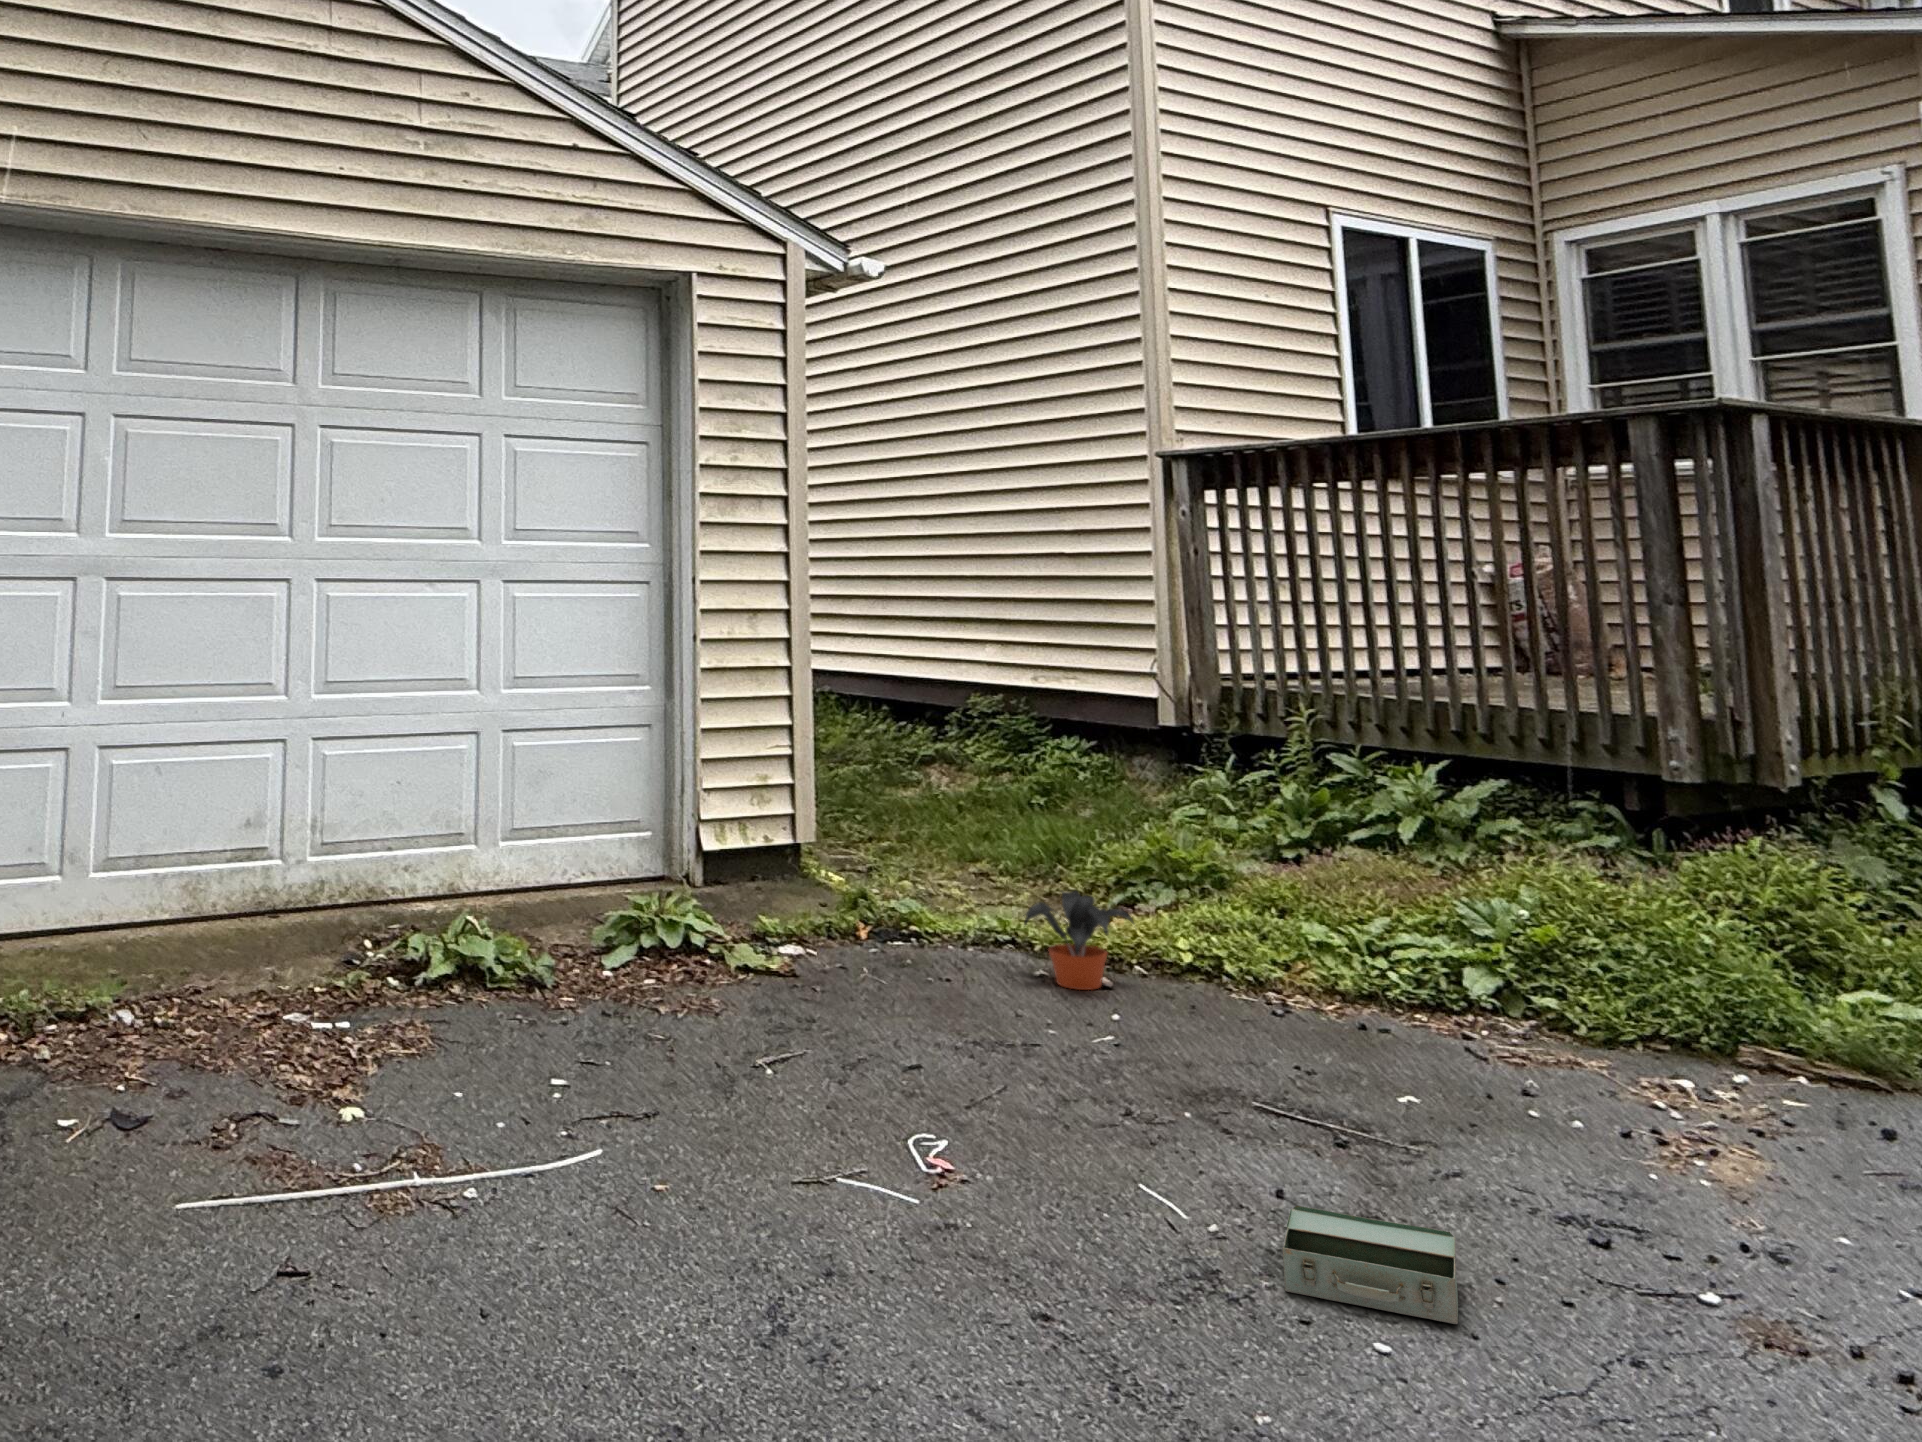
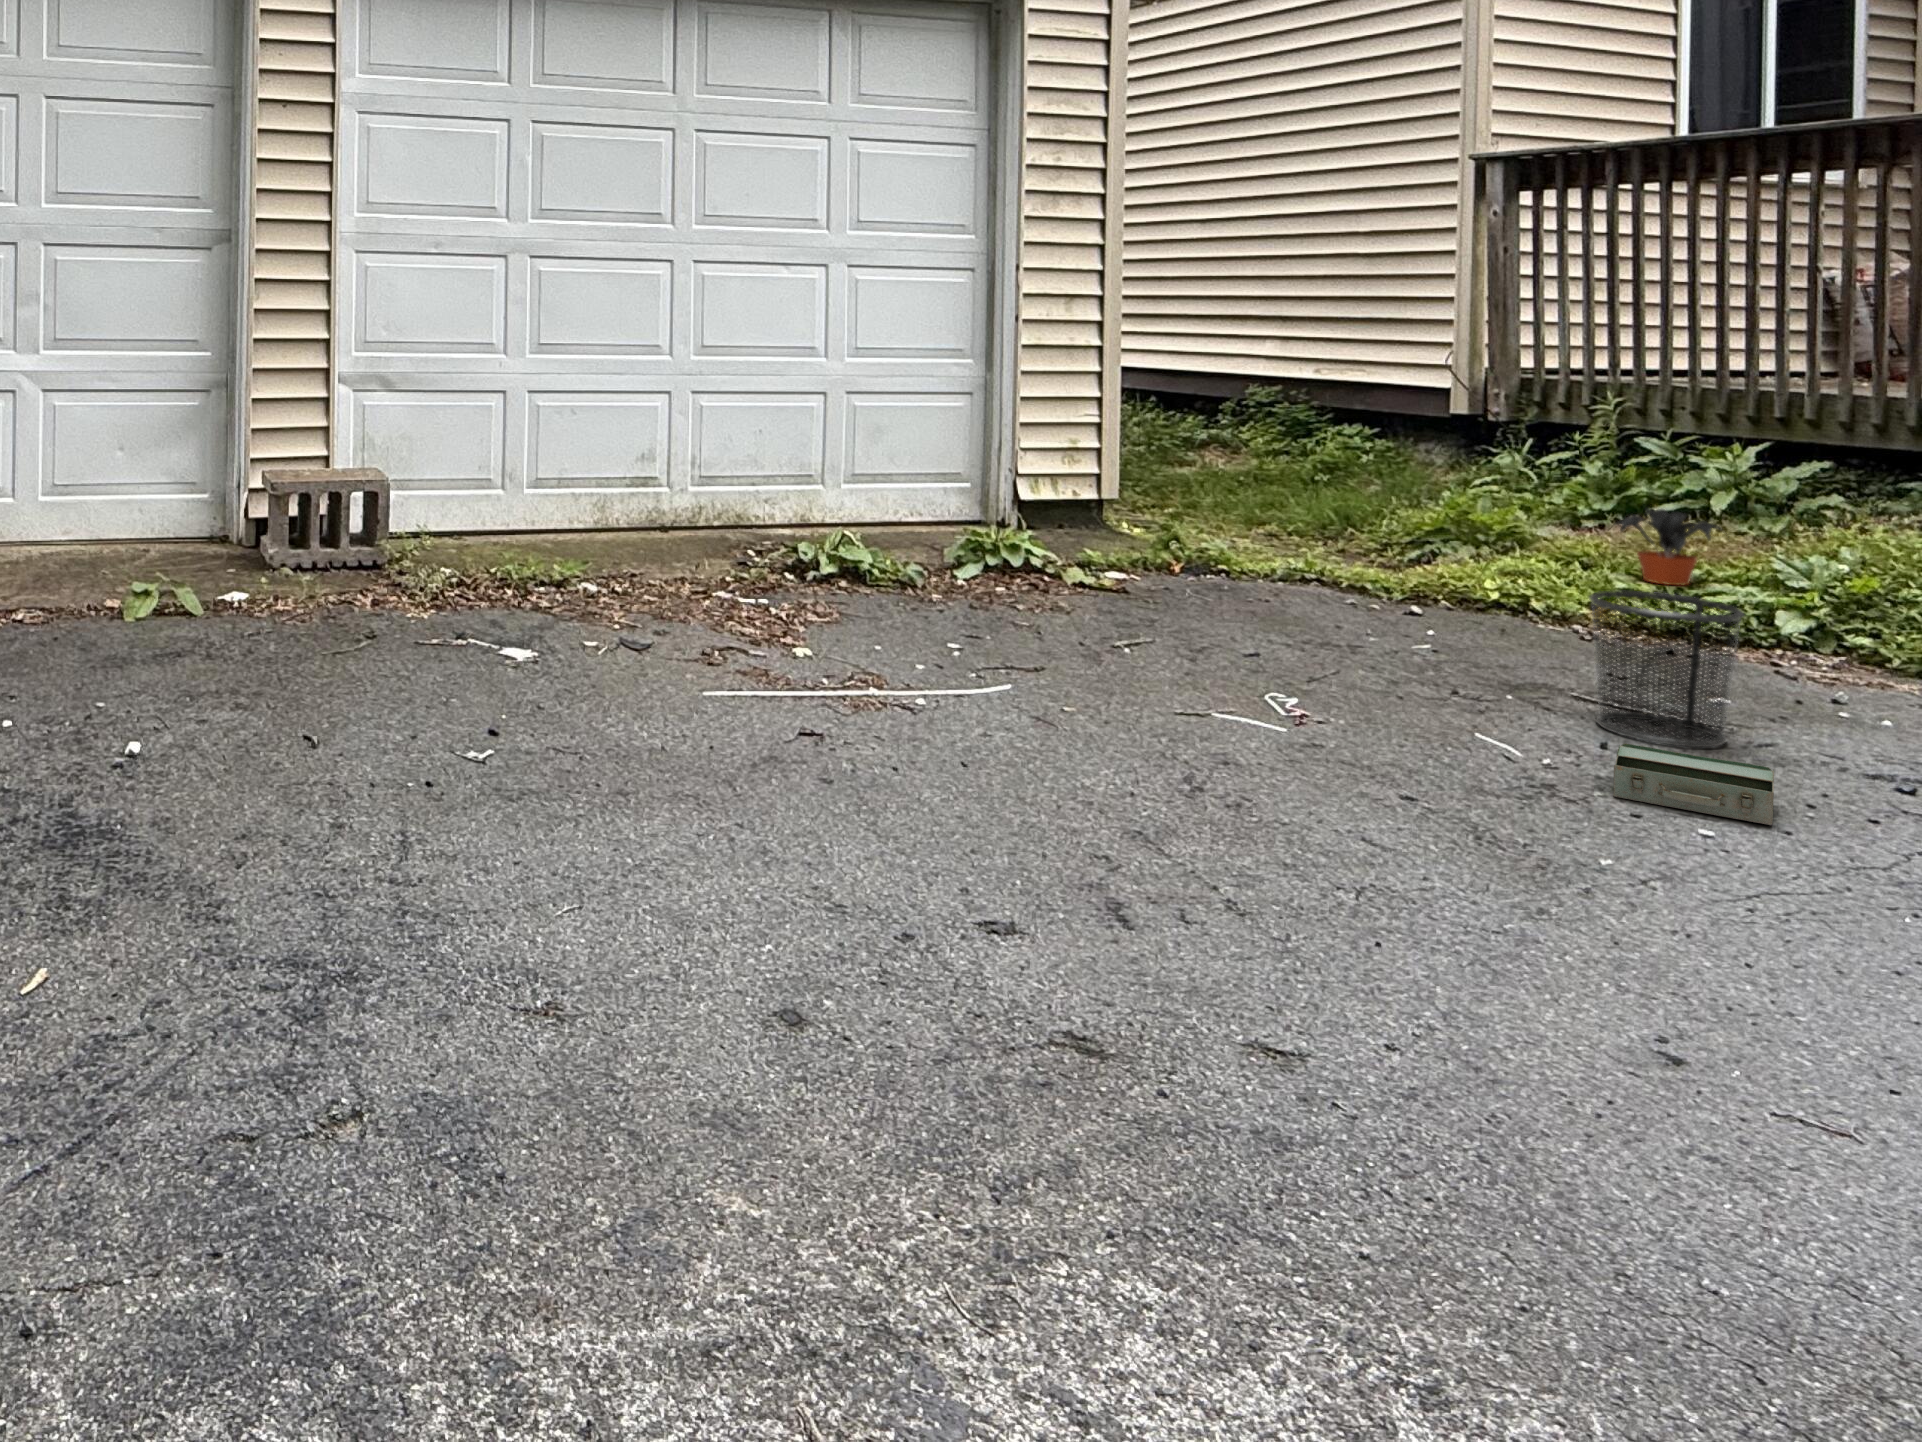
potted plant: present [1023,891,1134,990] -> present [1616,508,1722,585]
trash can: none [1255,981,1414,1187] -> present [1589,591,1744,747]

